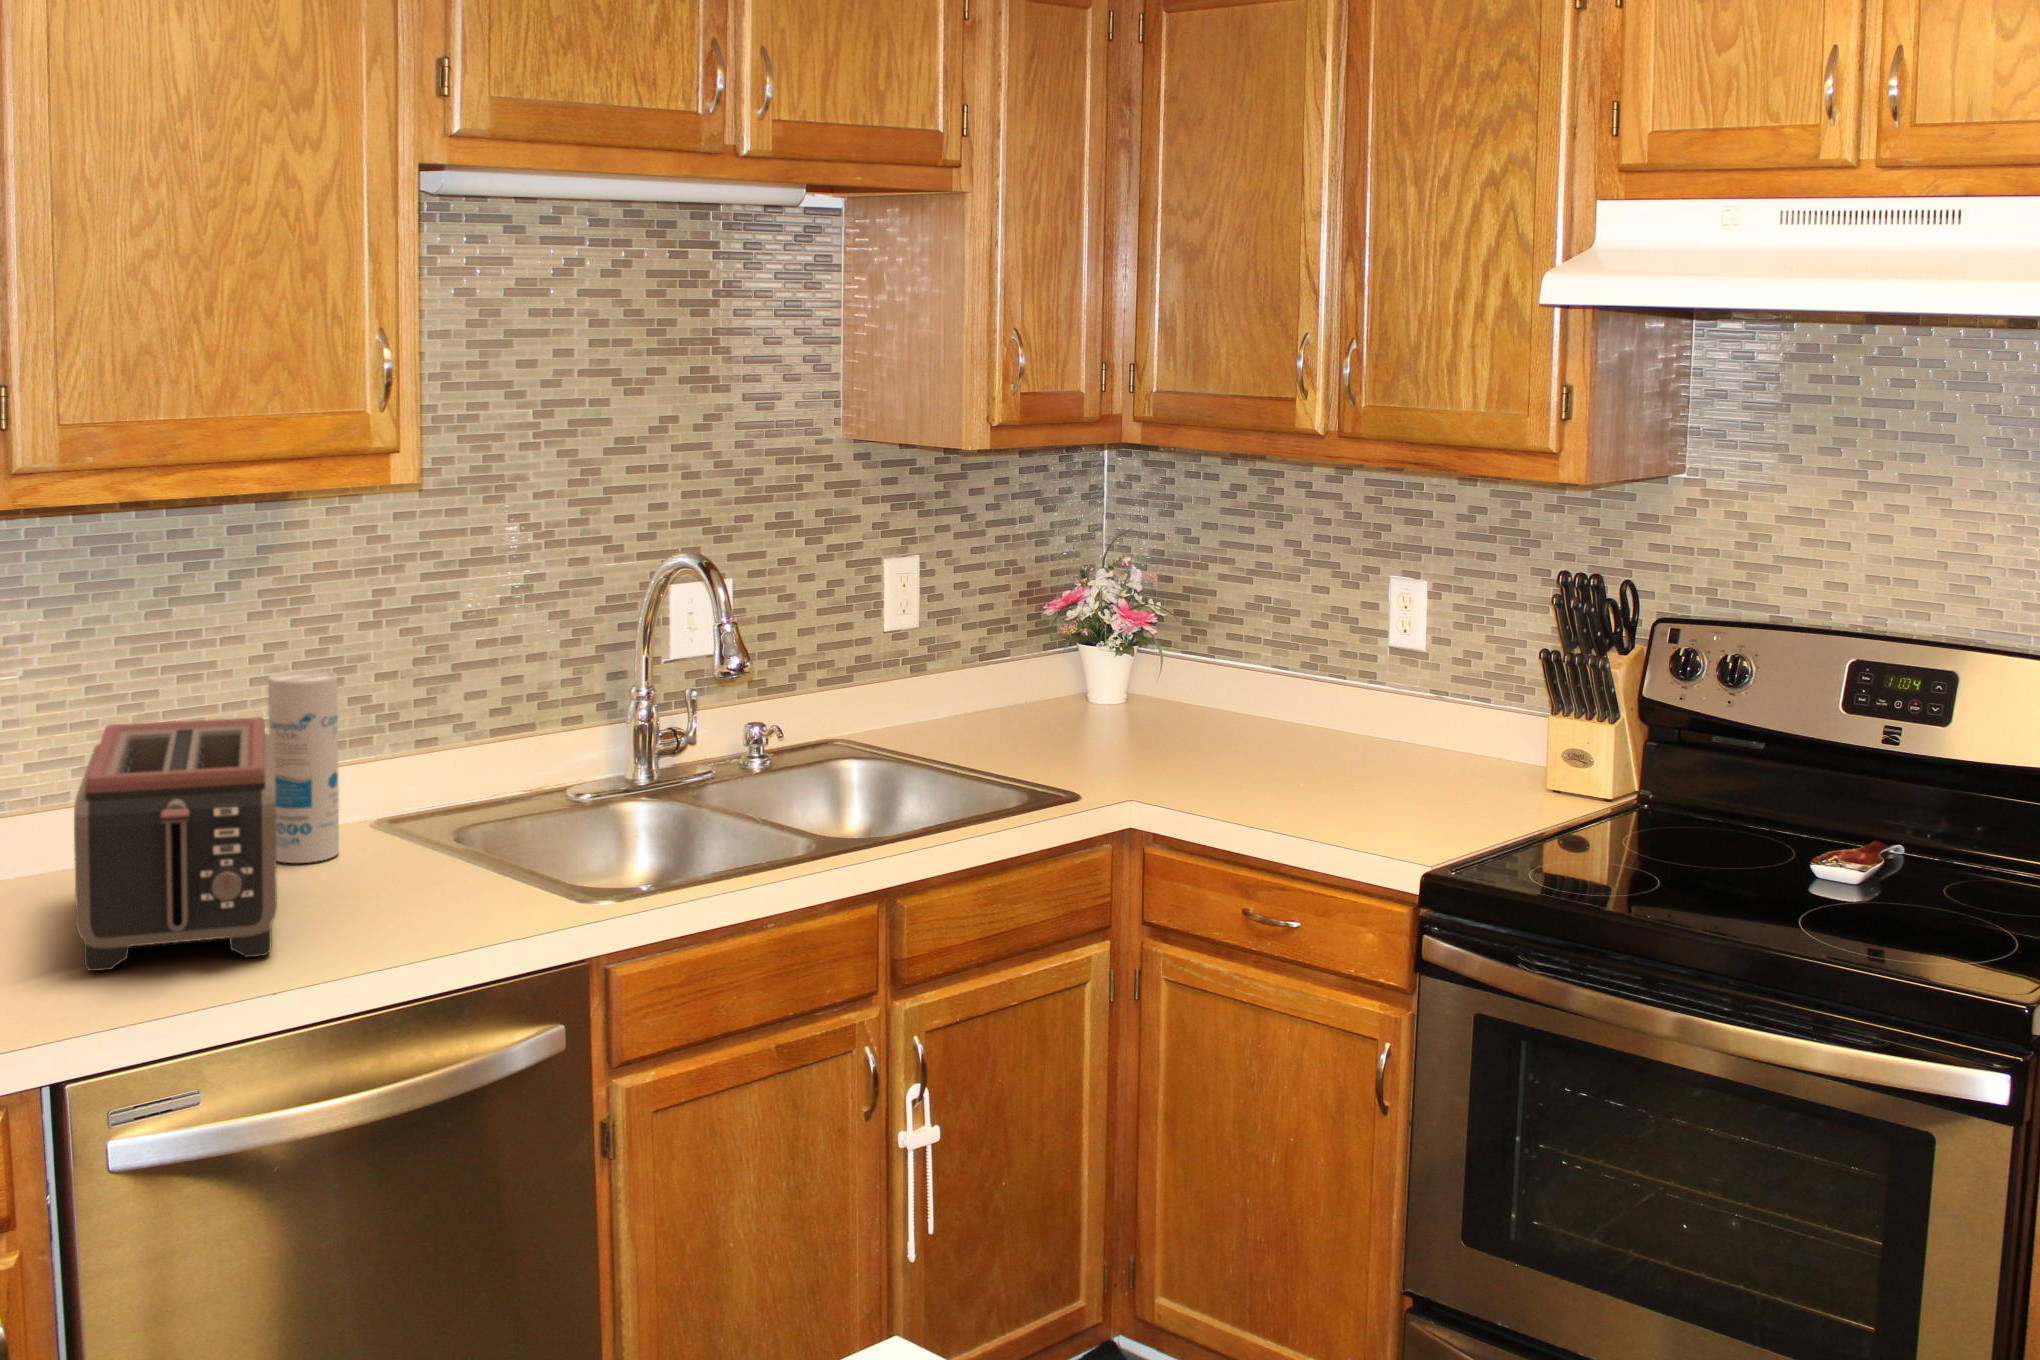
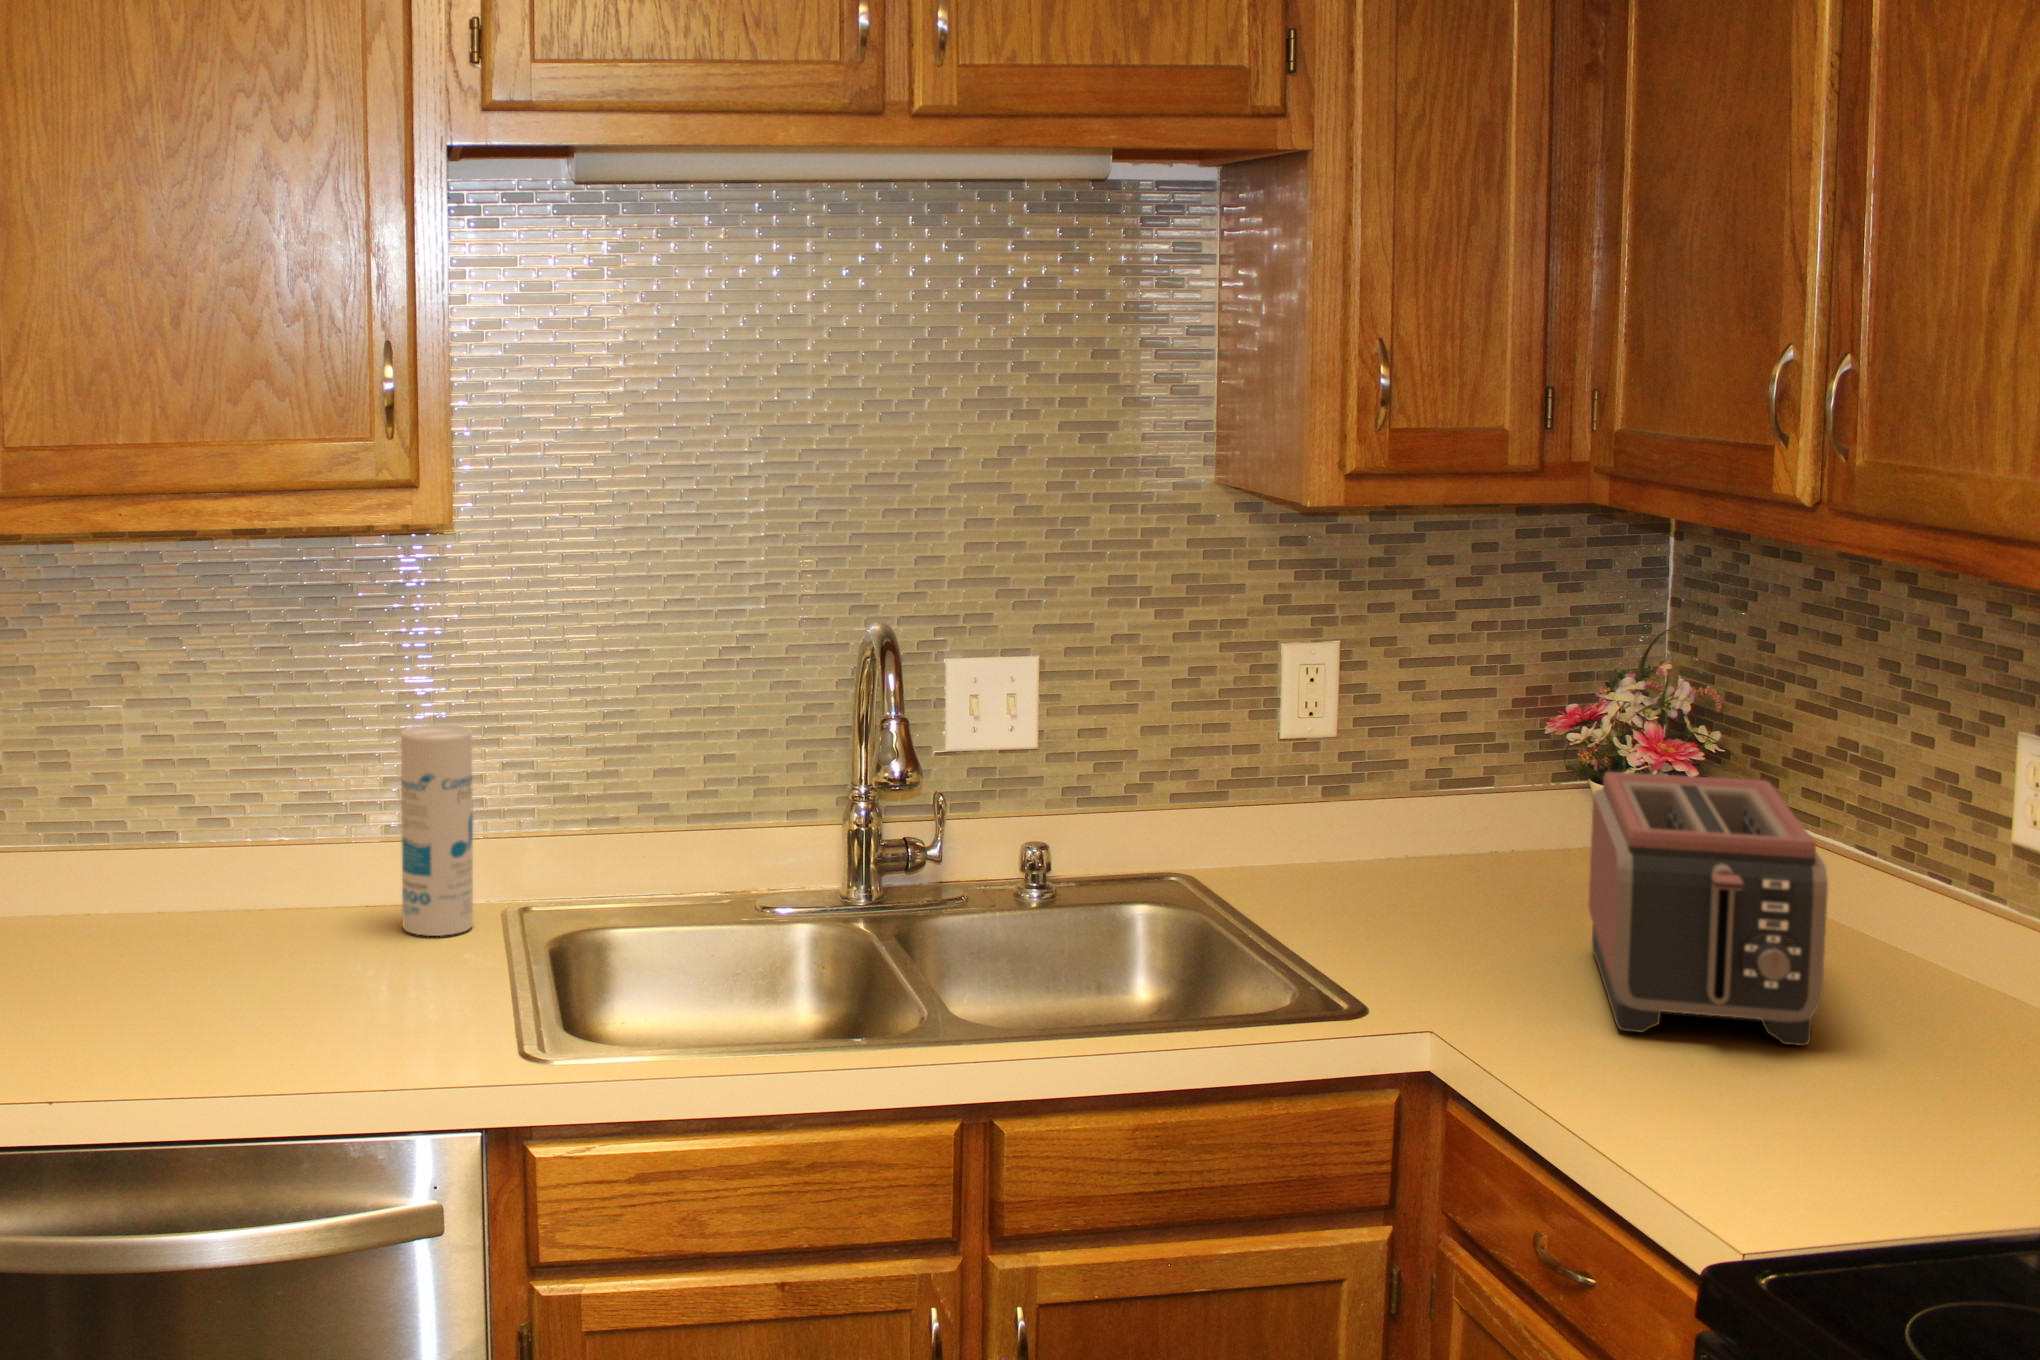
toaster: present [74,717,277,971] -> present [1588,772,1828,1046]

